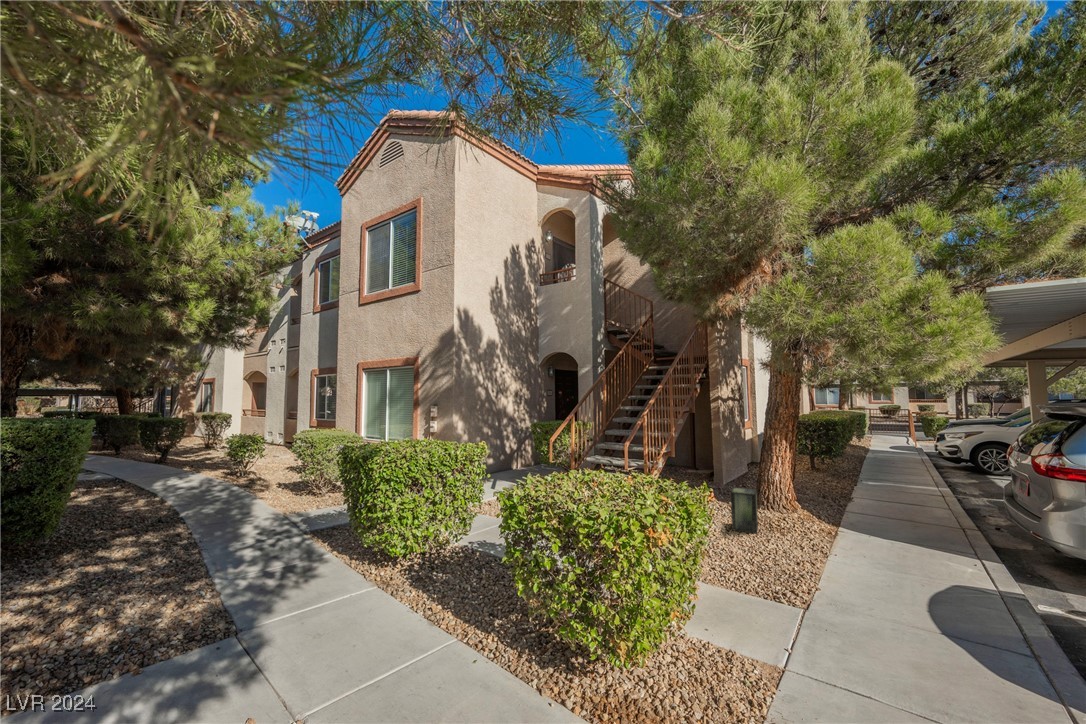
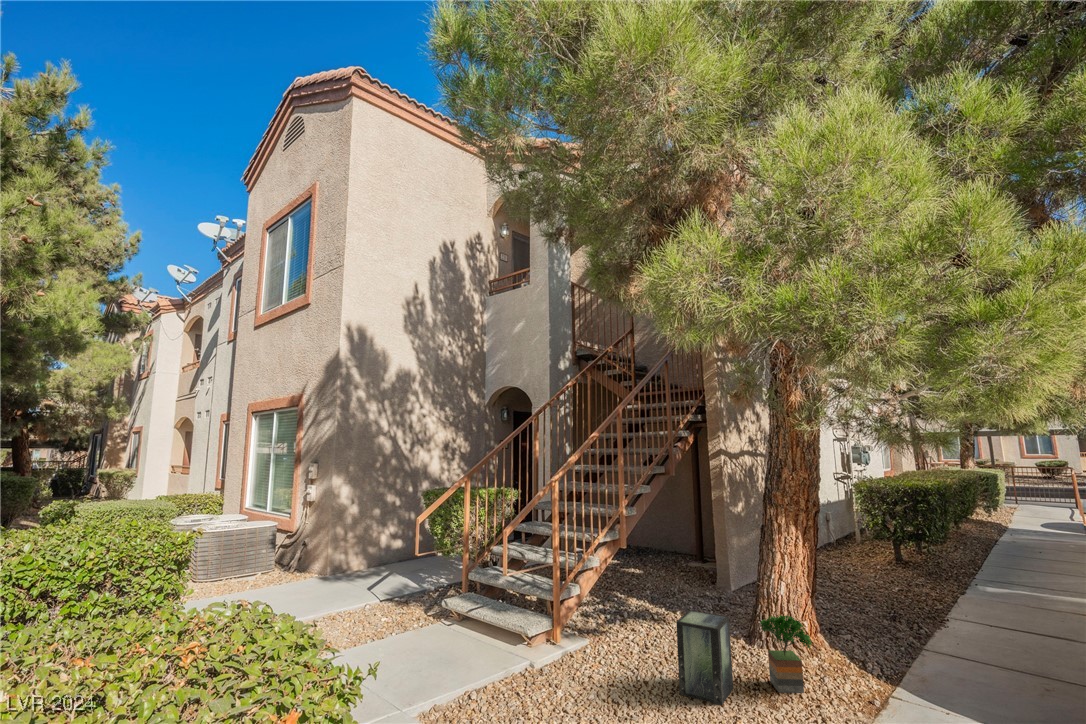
potted tree: none [770,488,802,528] -> present [760,615,812,693]

